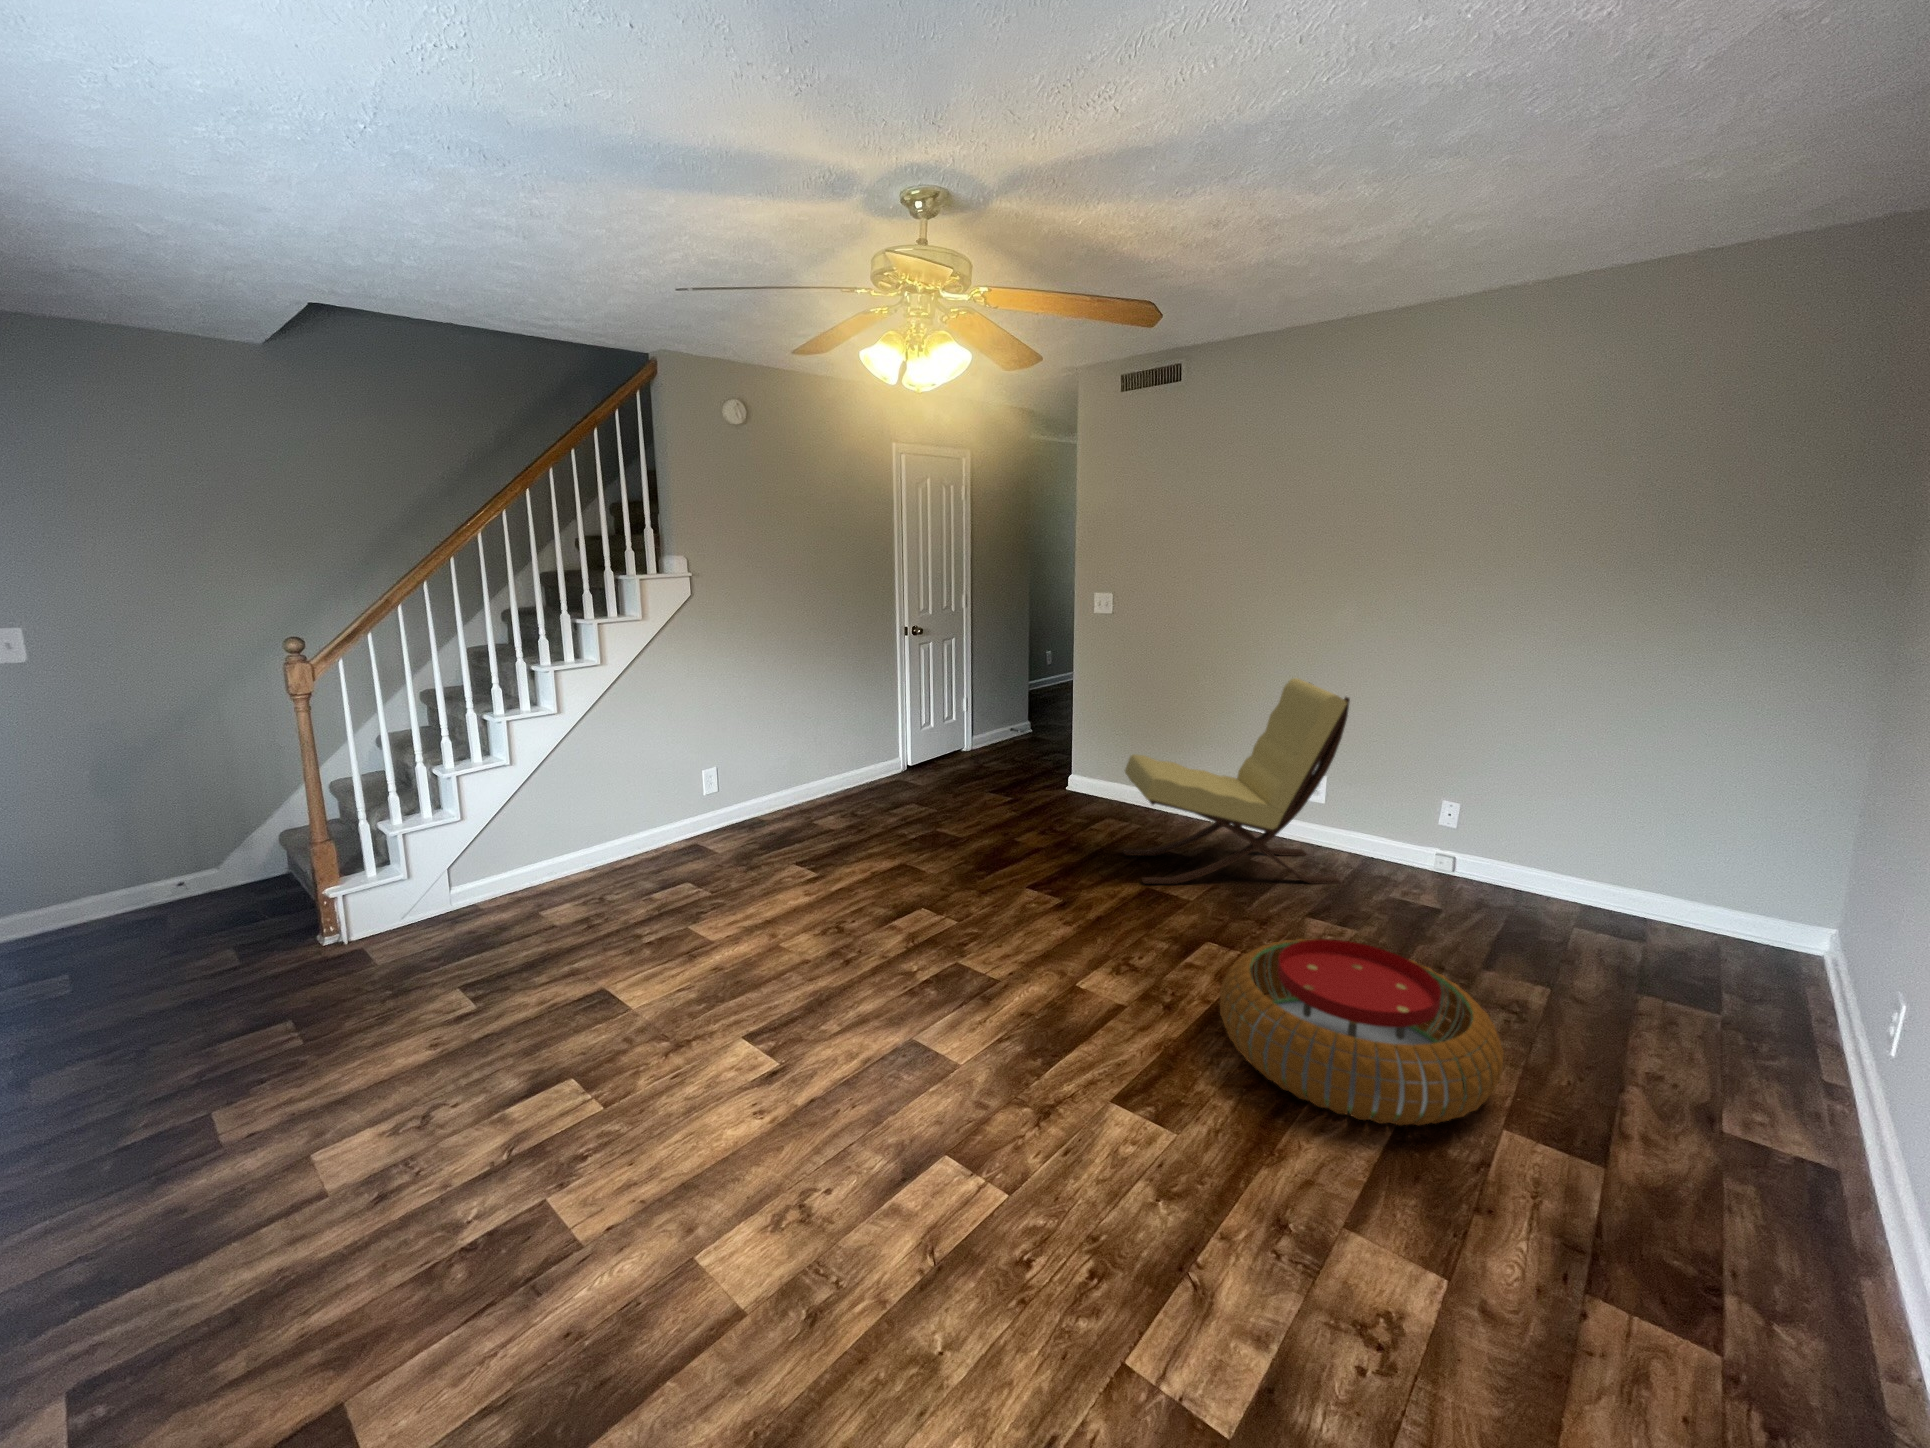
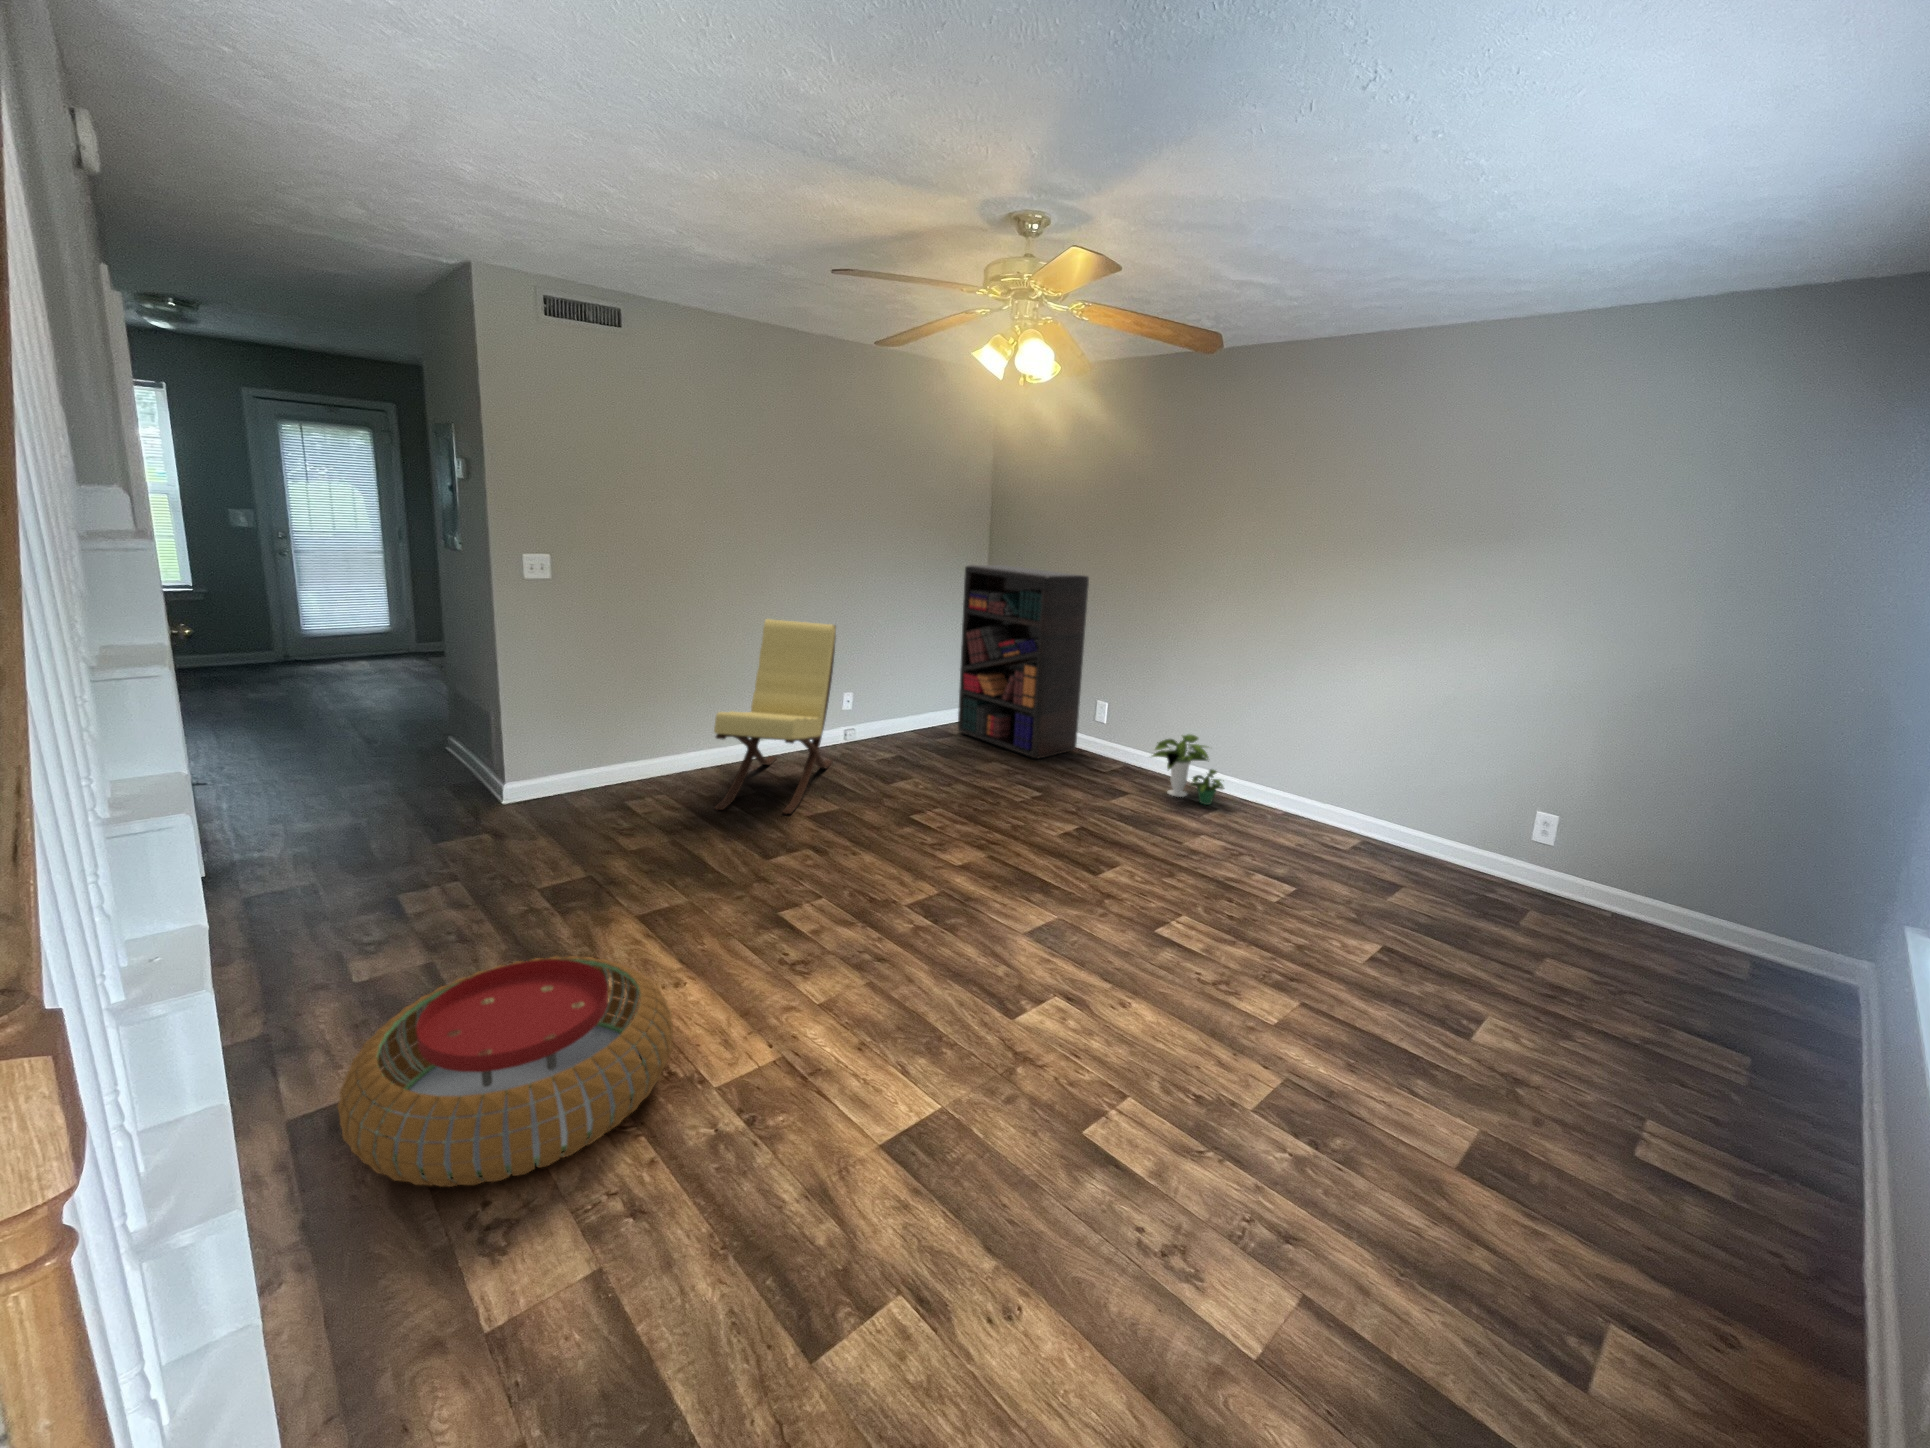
bookshelf: none [1617,641,1889,1097] -> present [958,565,1089,758]
pouf: present [1220,939,1504,1126] -> present [338,956,673,1187]
potted plant: none [1613,1102,1859,1347] -> present [1152,734,1224,805]

